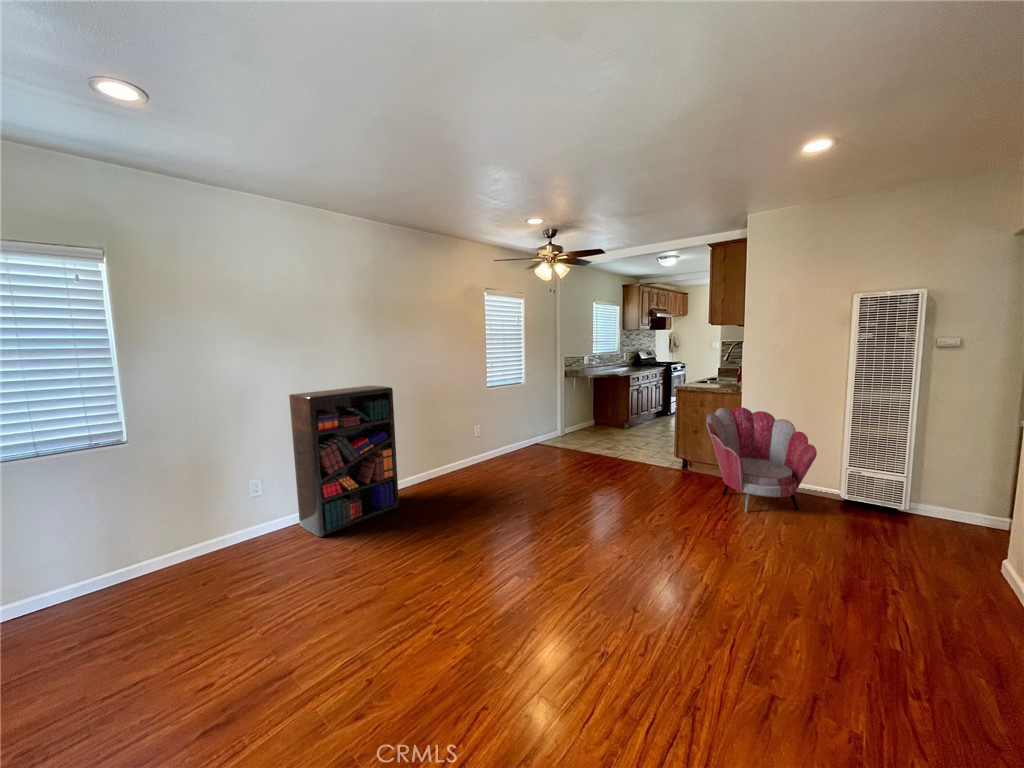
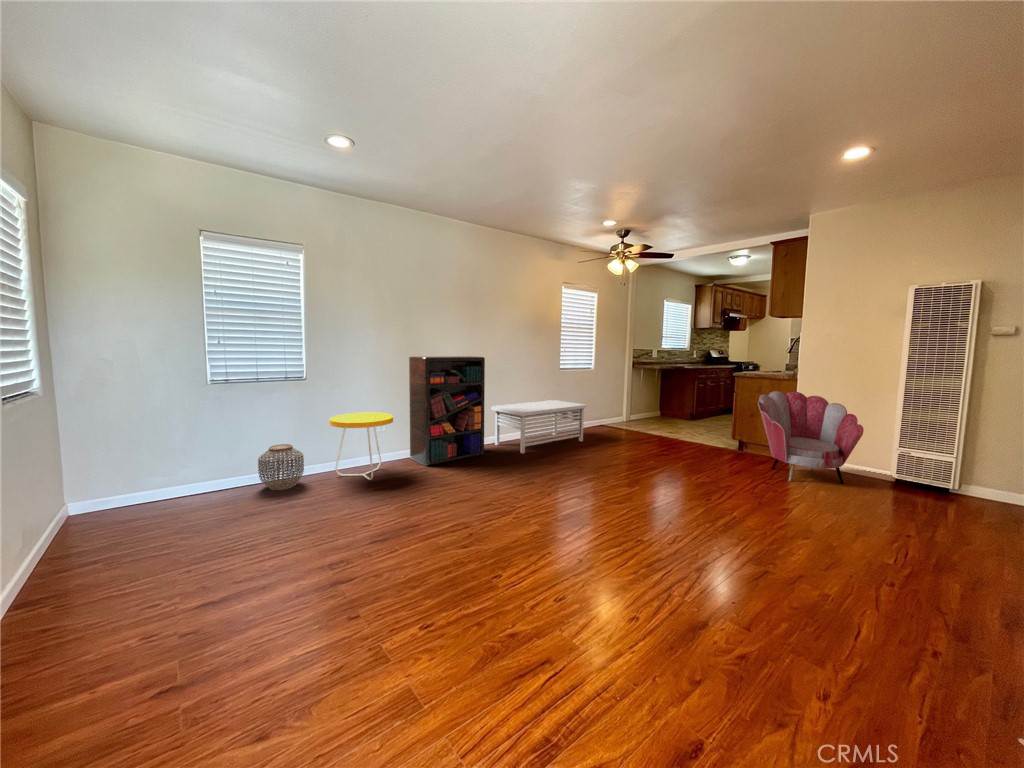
storage bench: none [406,424,519,499] -> present [491,400,586,453]
side table: none [163,476,266,577] -> present [330,412,393,480]
woven basket: none [35,545,123,621] -> present [258,444,304,490]

